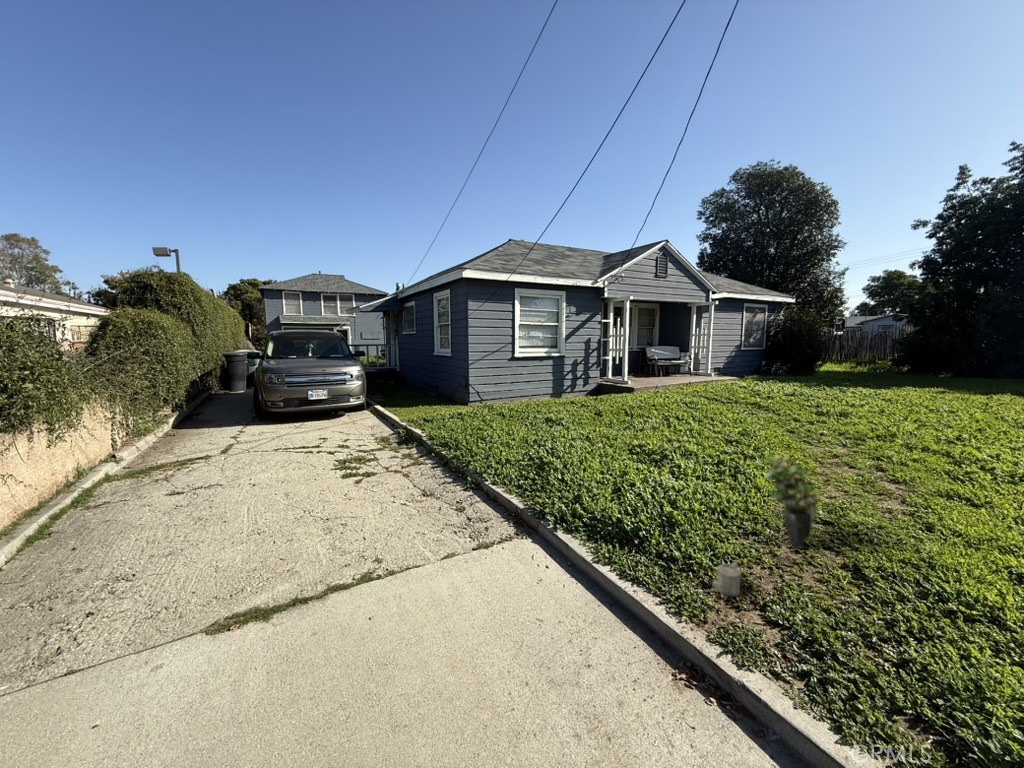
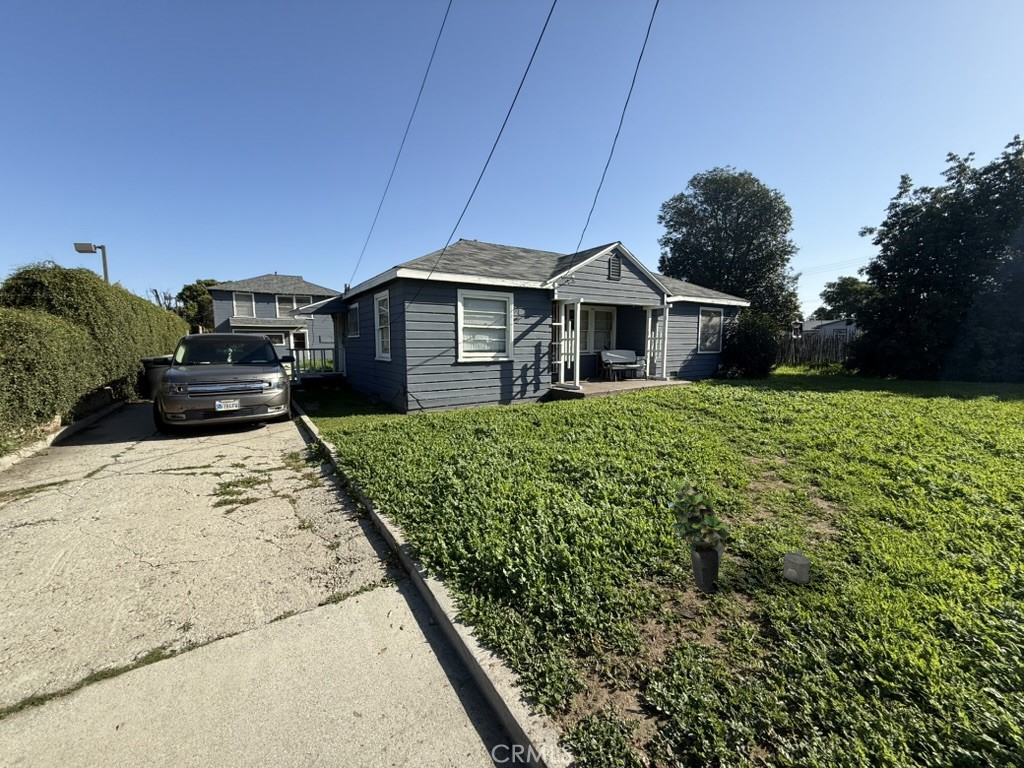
watering can: present [713,562,741,596] -> present [783,550,811,583]

